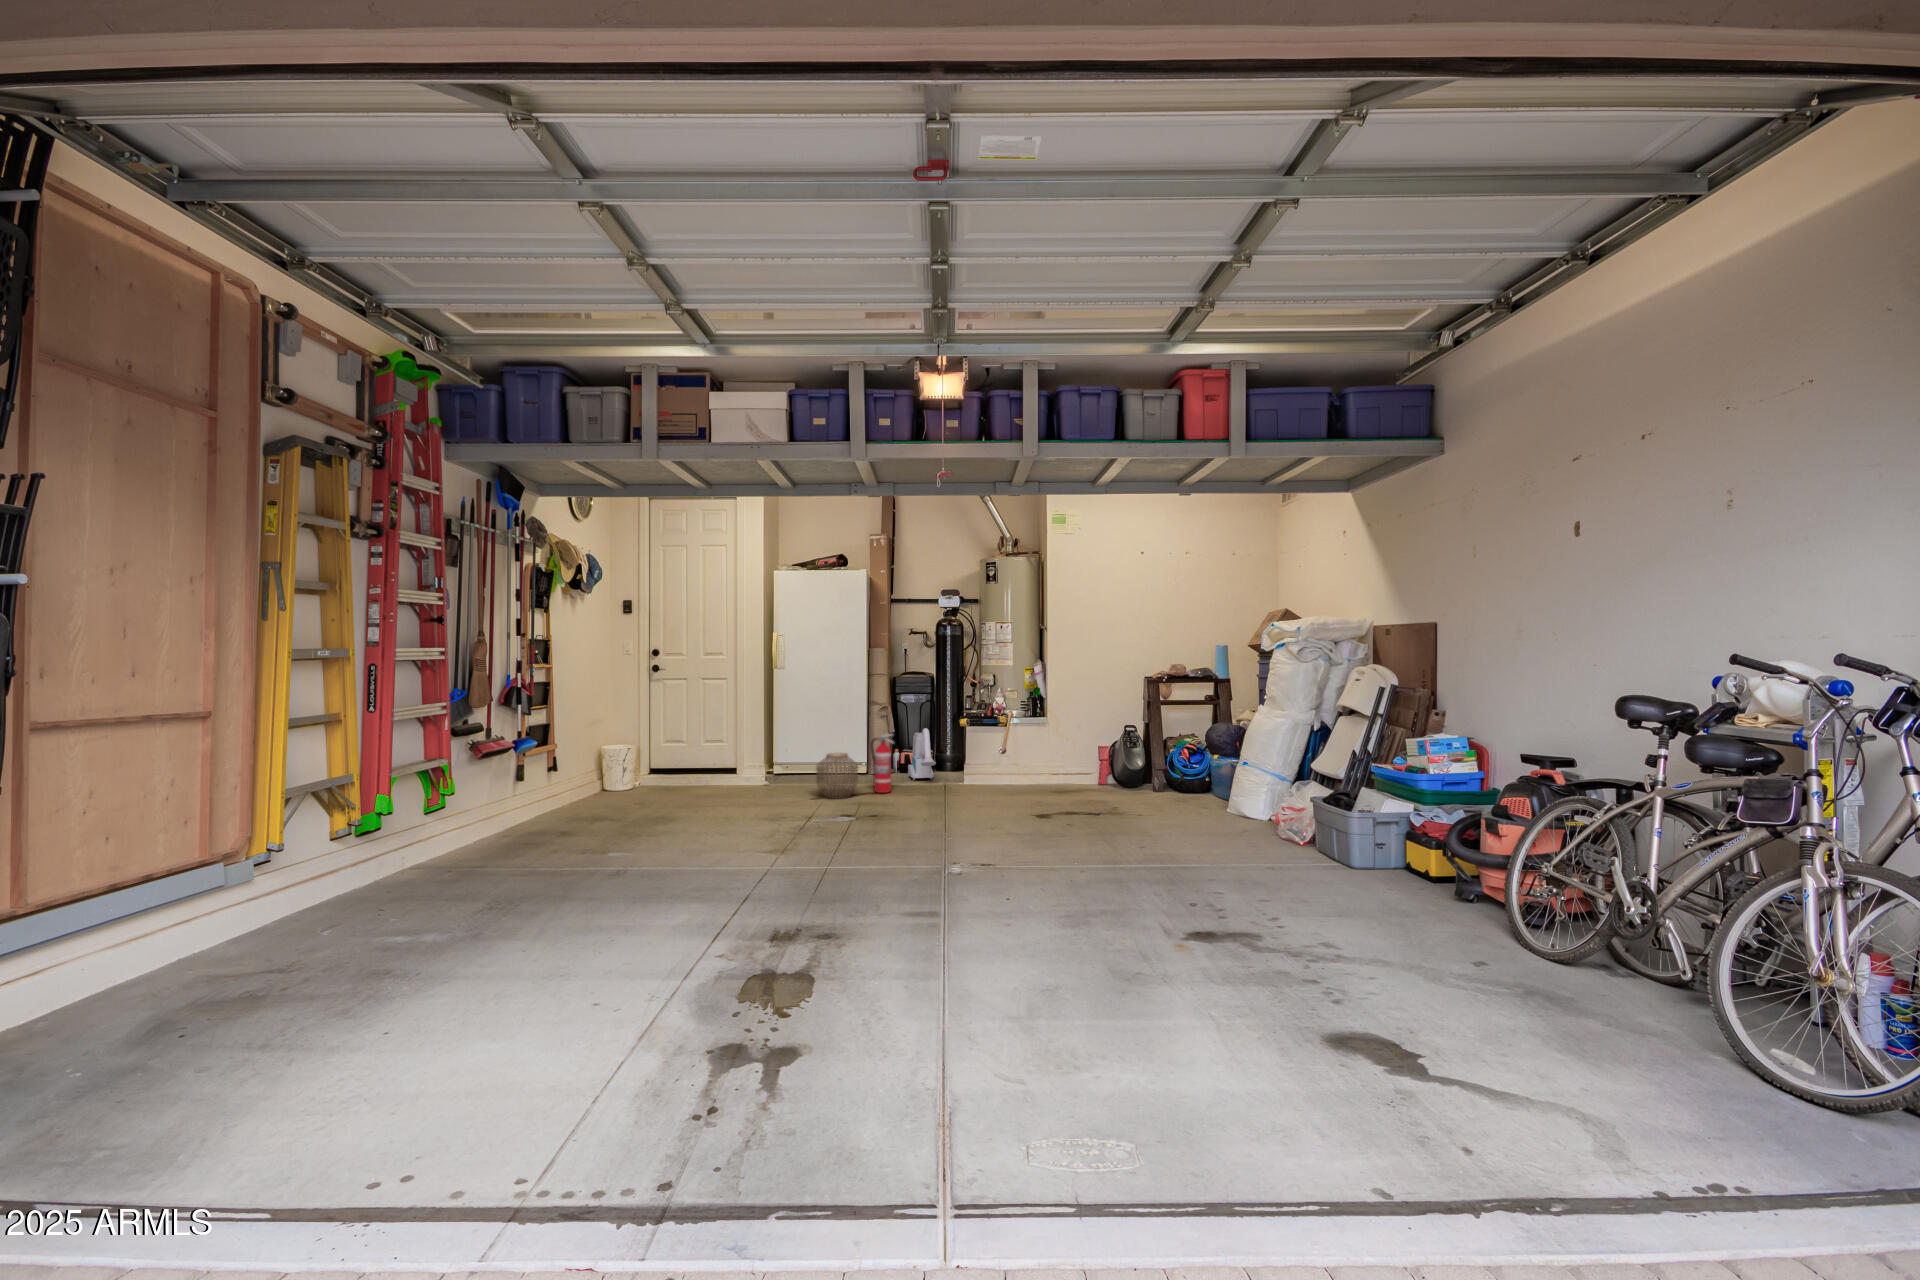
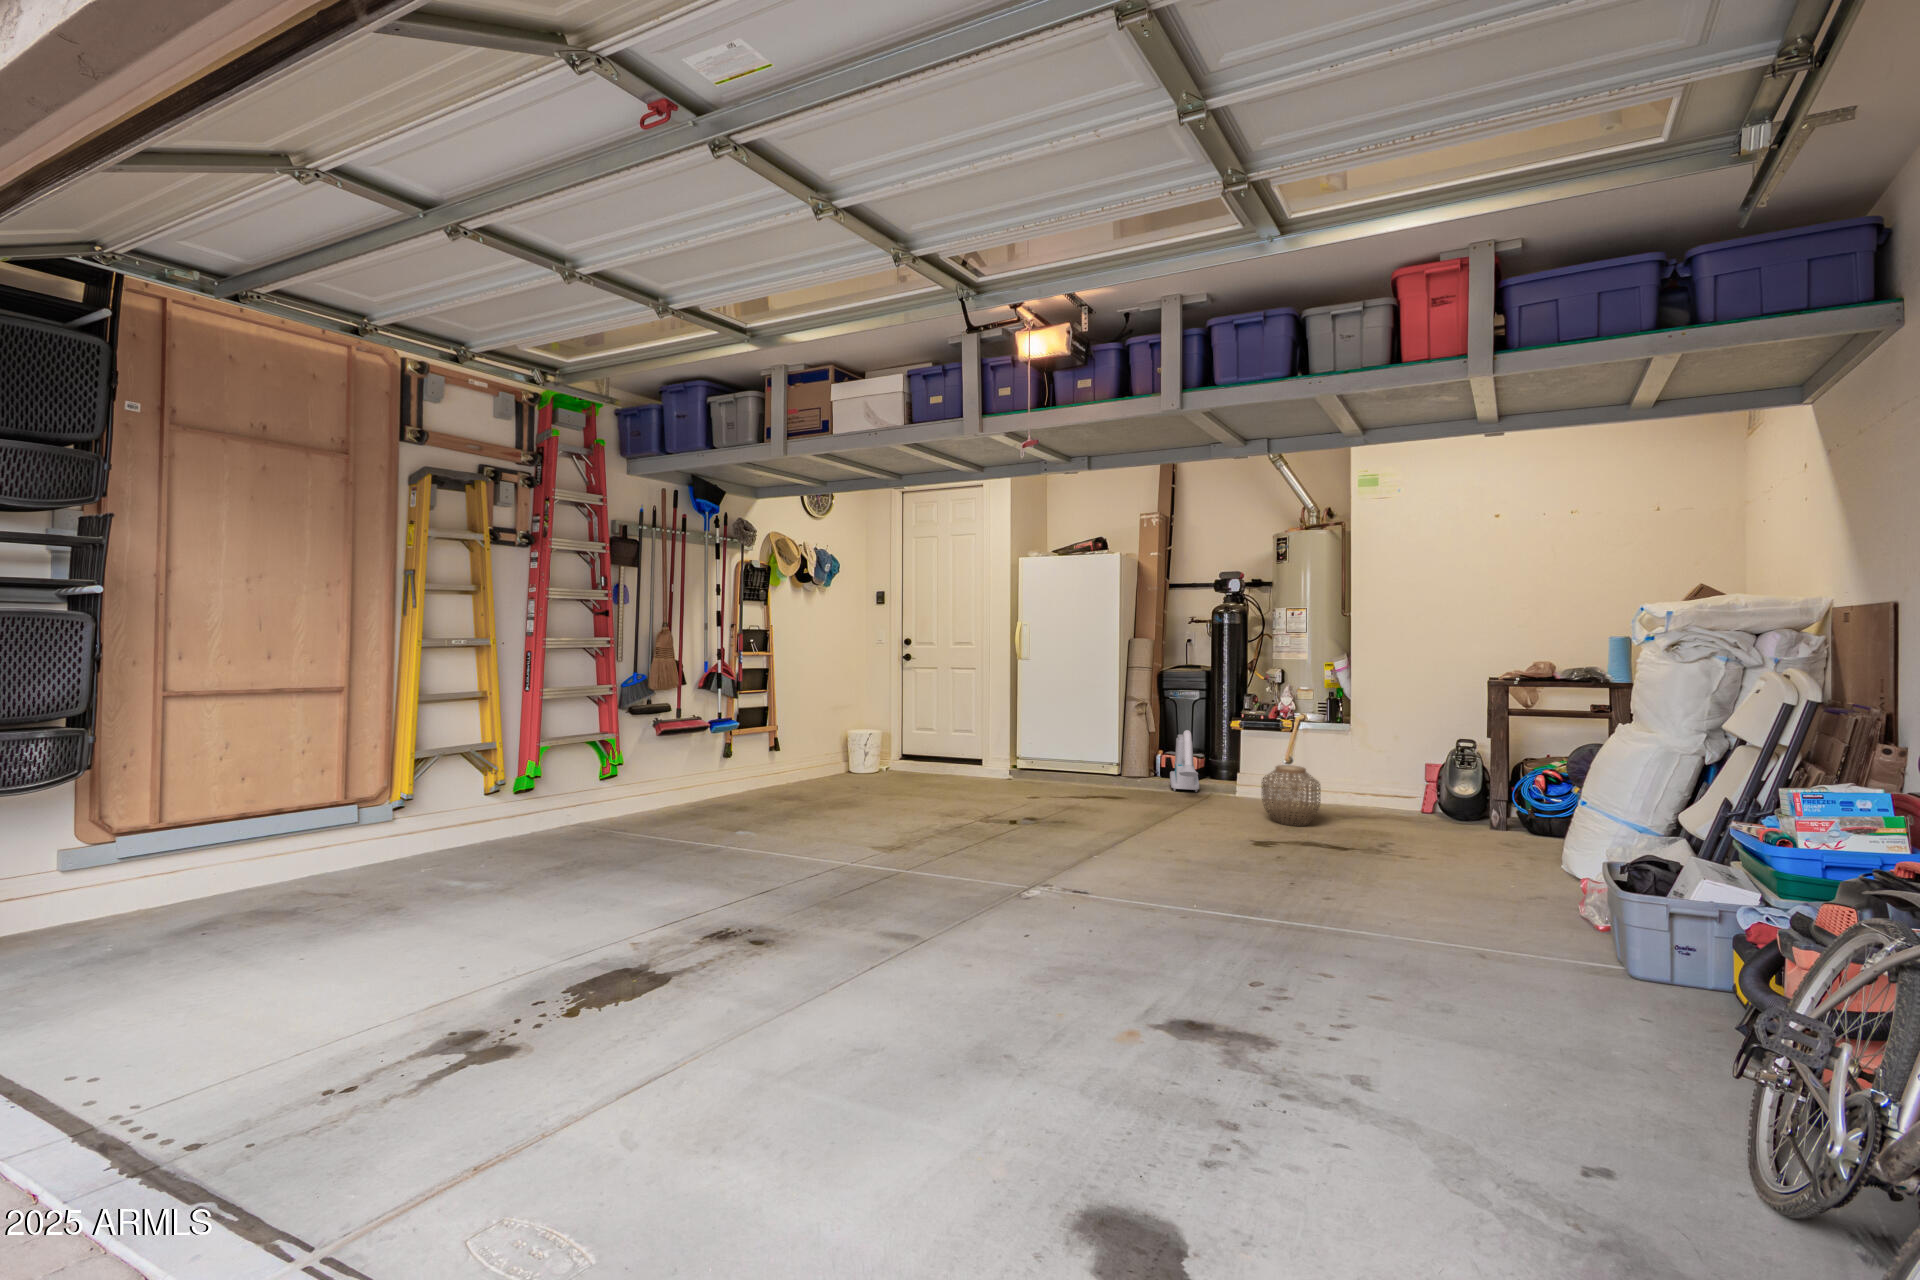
fire extinguisher: present [871,734,894,793] -> none [1114,735,1141,806]
woven basket: present [816,753,858,799] -> present [1262,765,1321,826]

